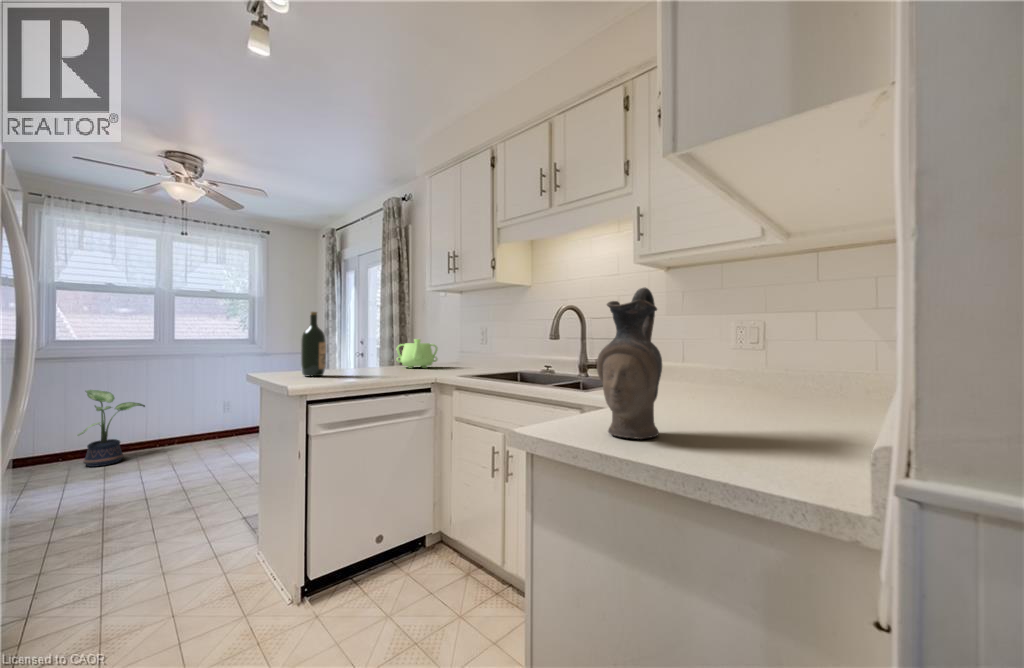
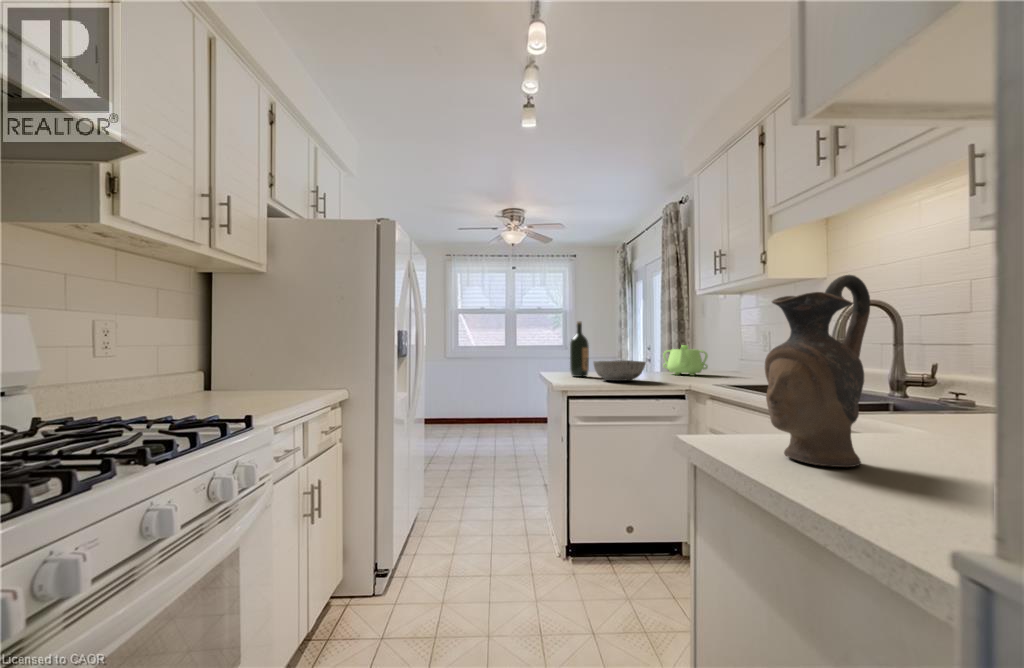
bowl: none [337,356,395,378] -> present [593,360,646,381]
potted plant: present [78,390,145,467] -> none [463,380,497,433]

